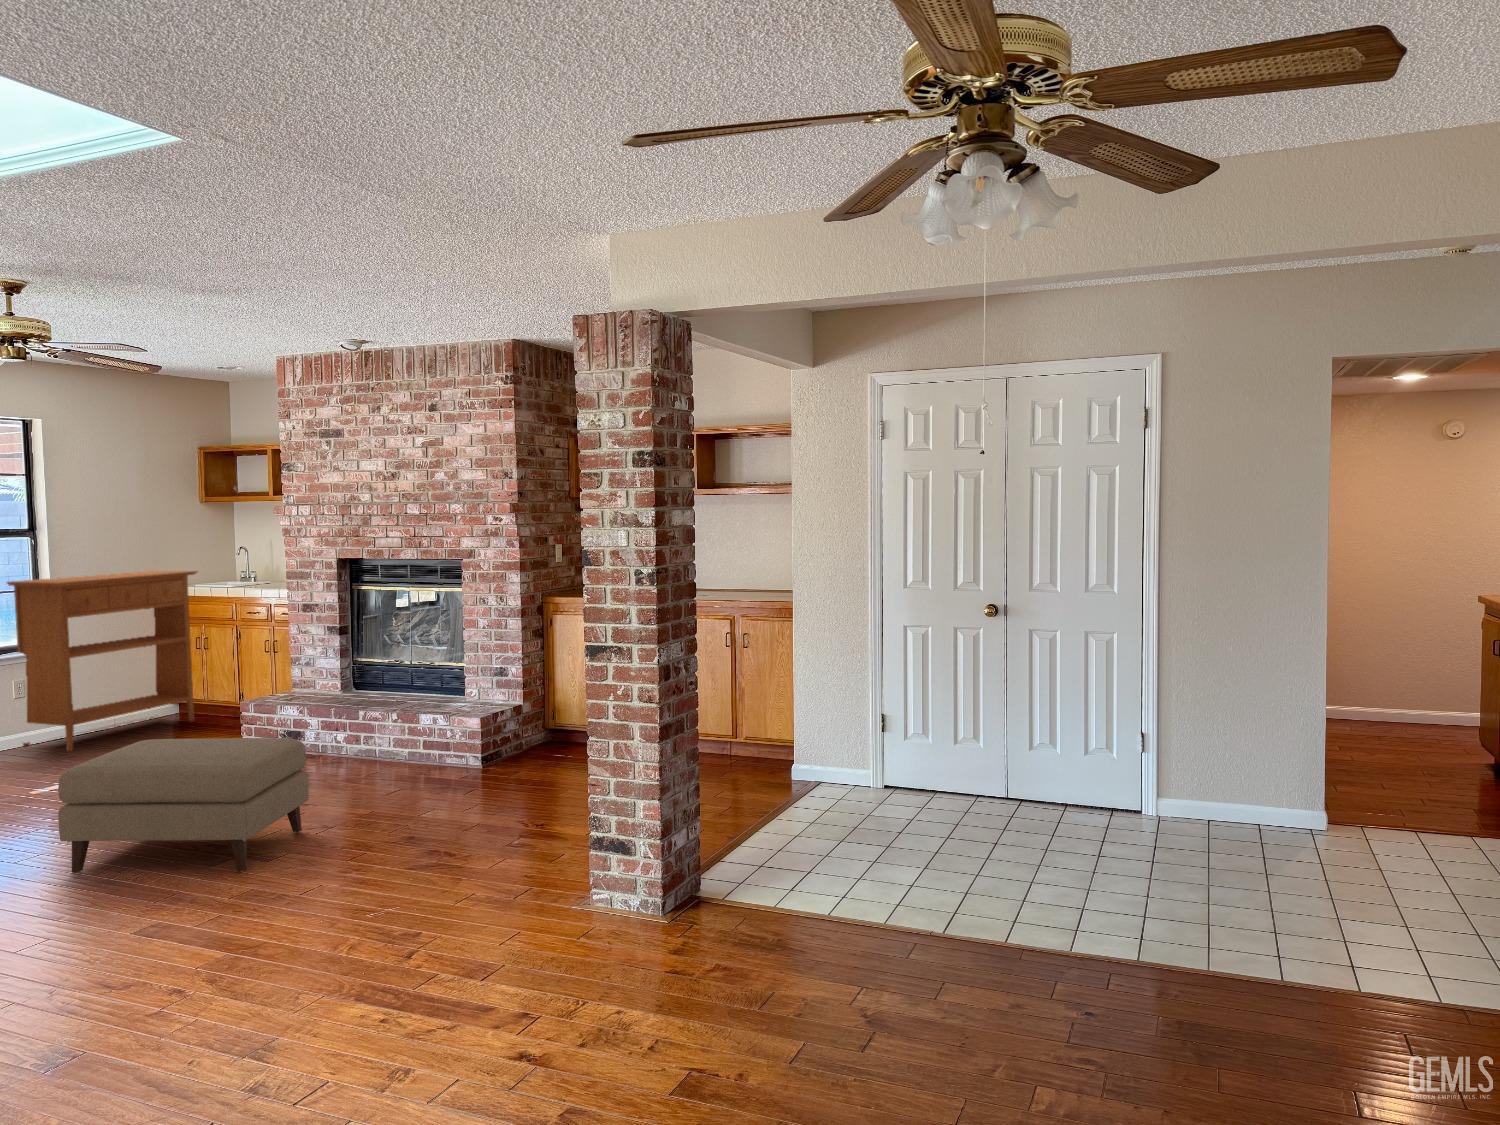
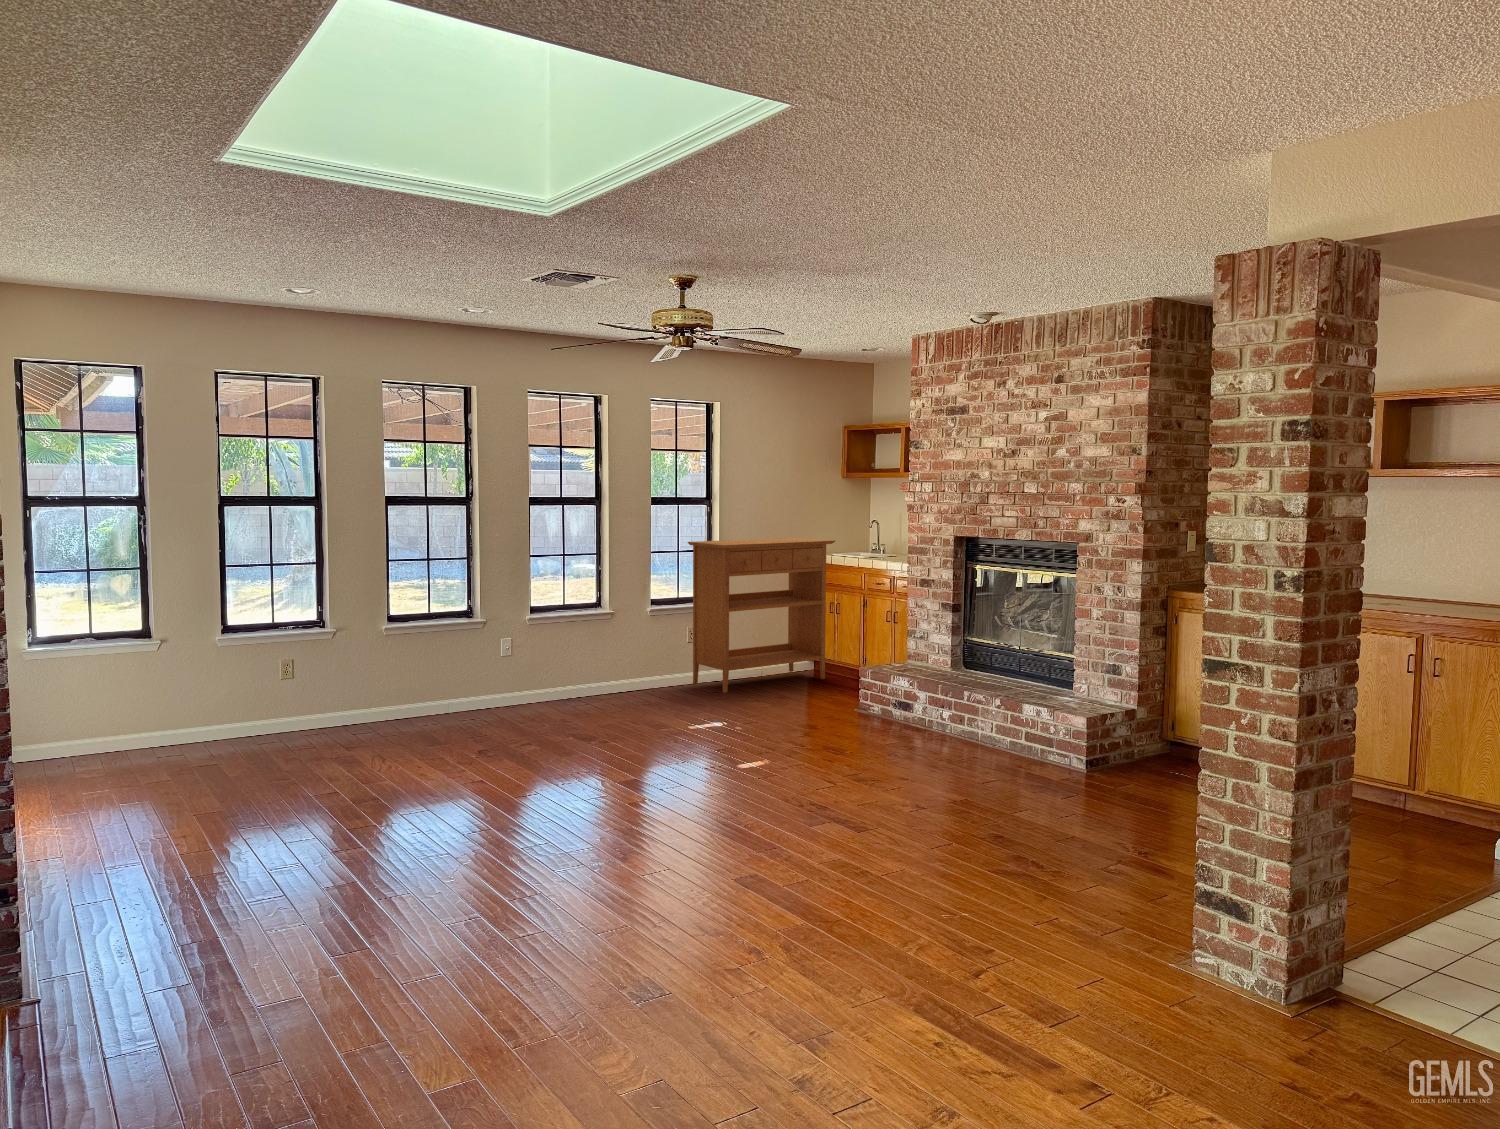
ottoman: present [58,738,309,873] -> none [694,696,904,837]

